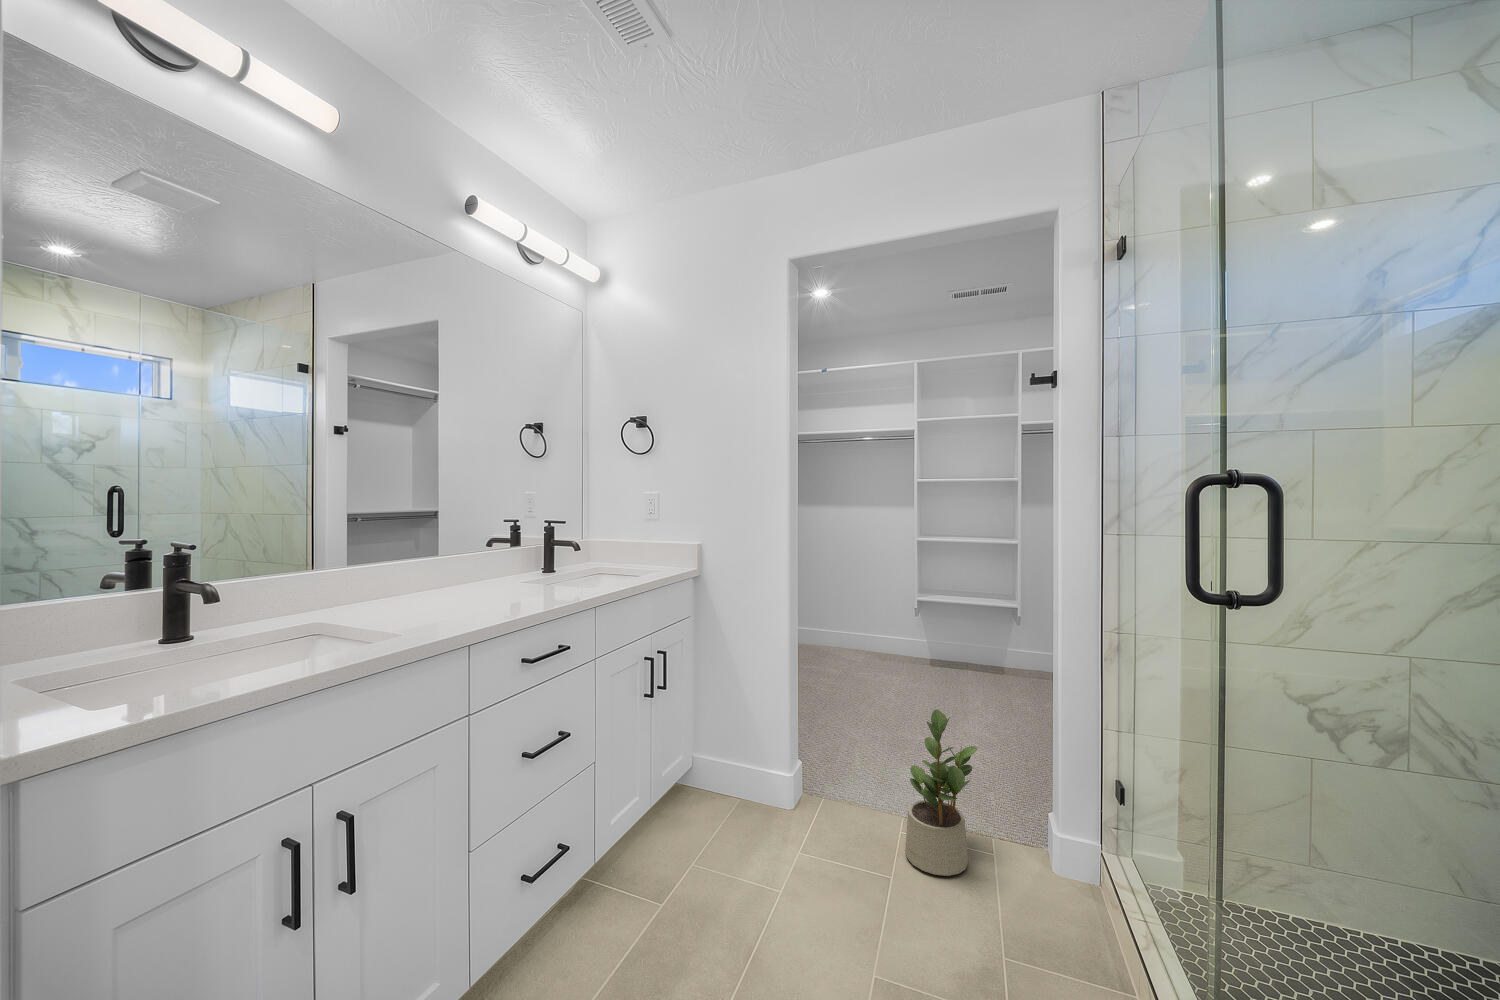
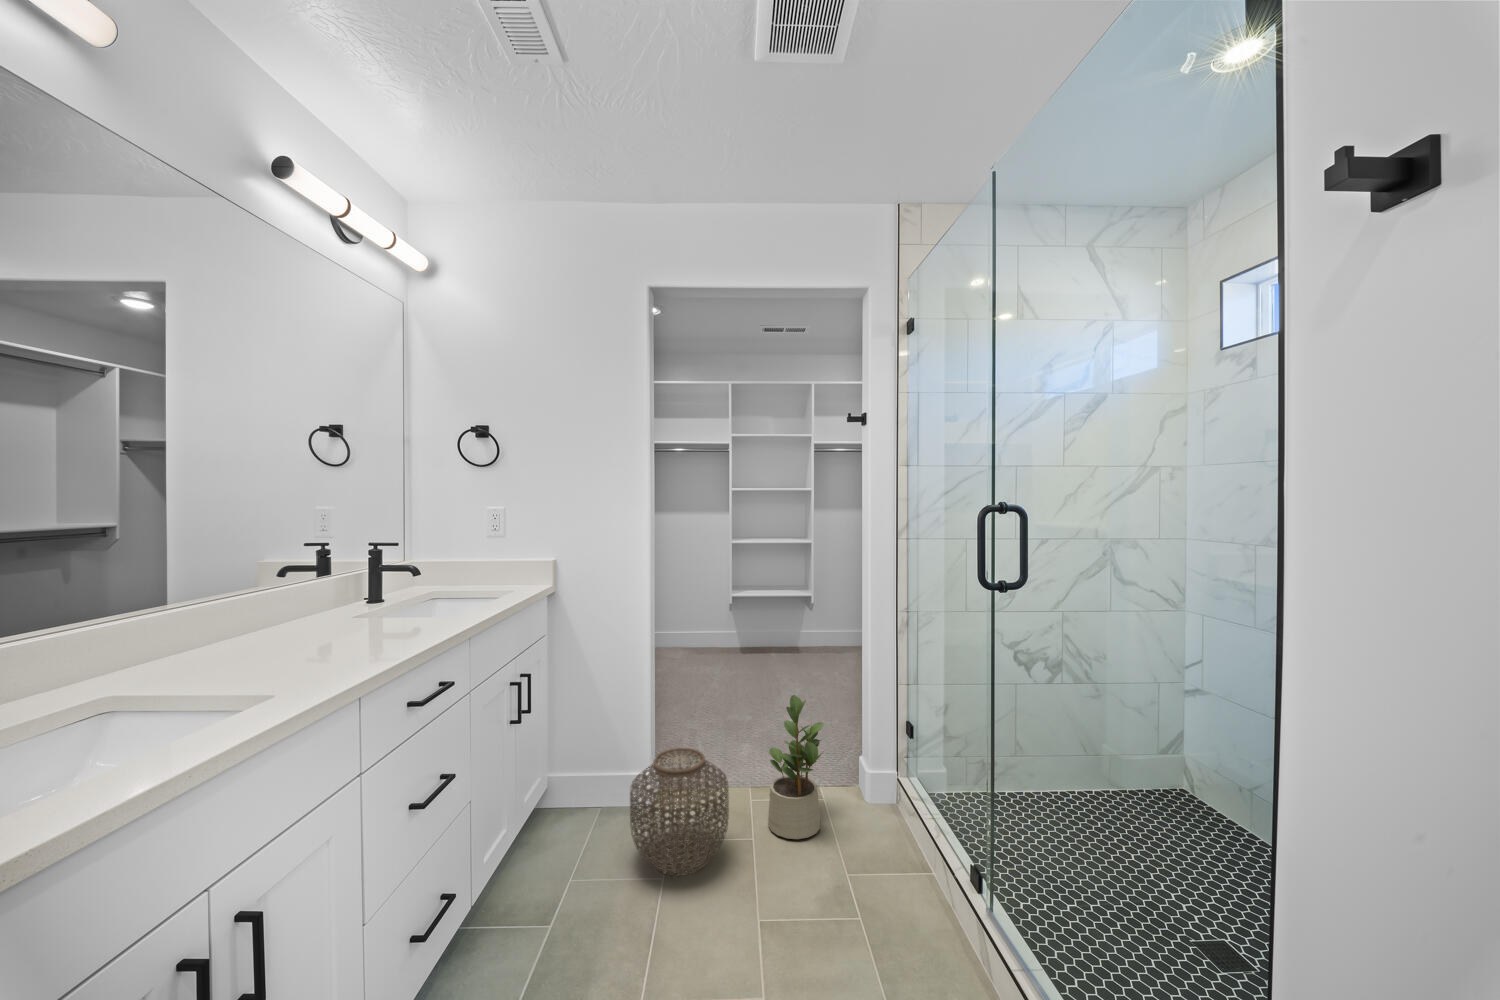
woven basket: none [749,747,853,882] -> present [630,748,729,876]

